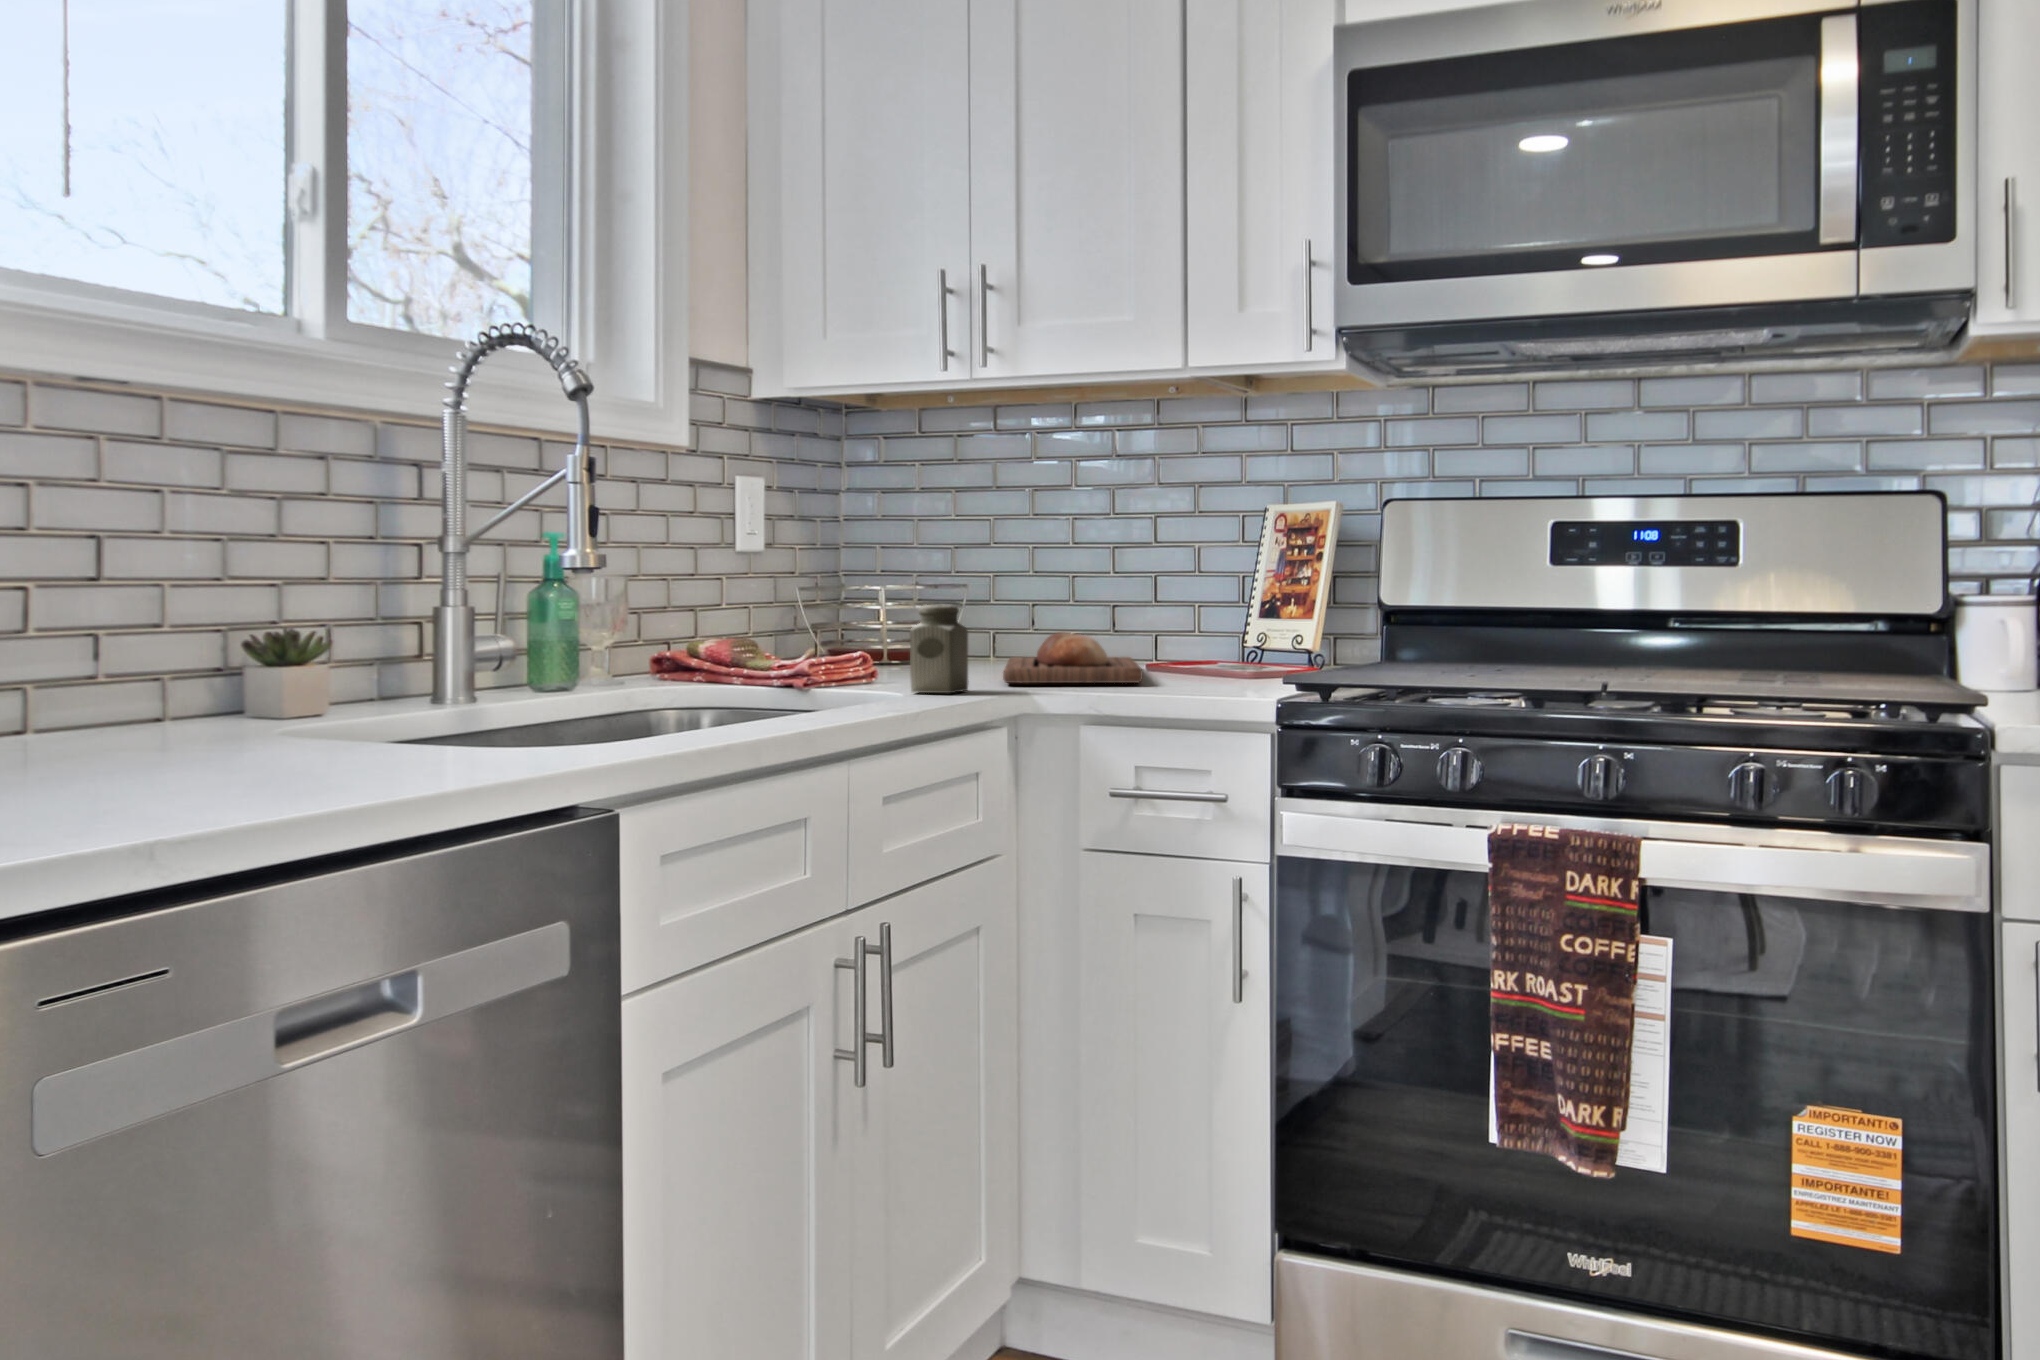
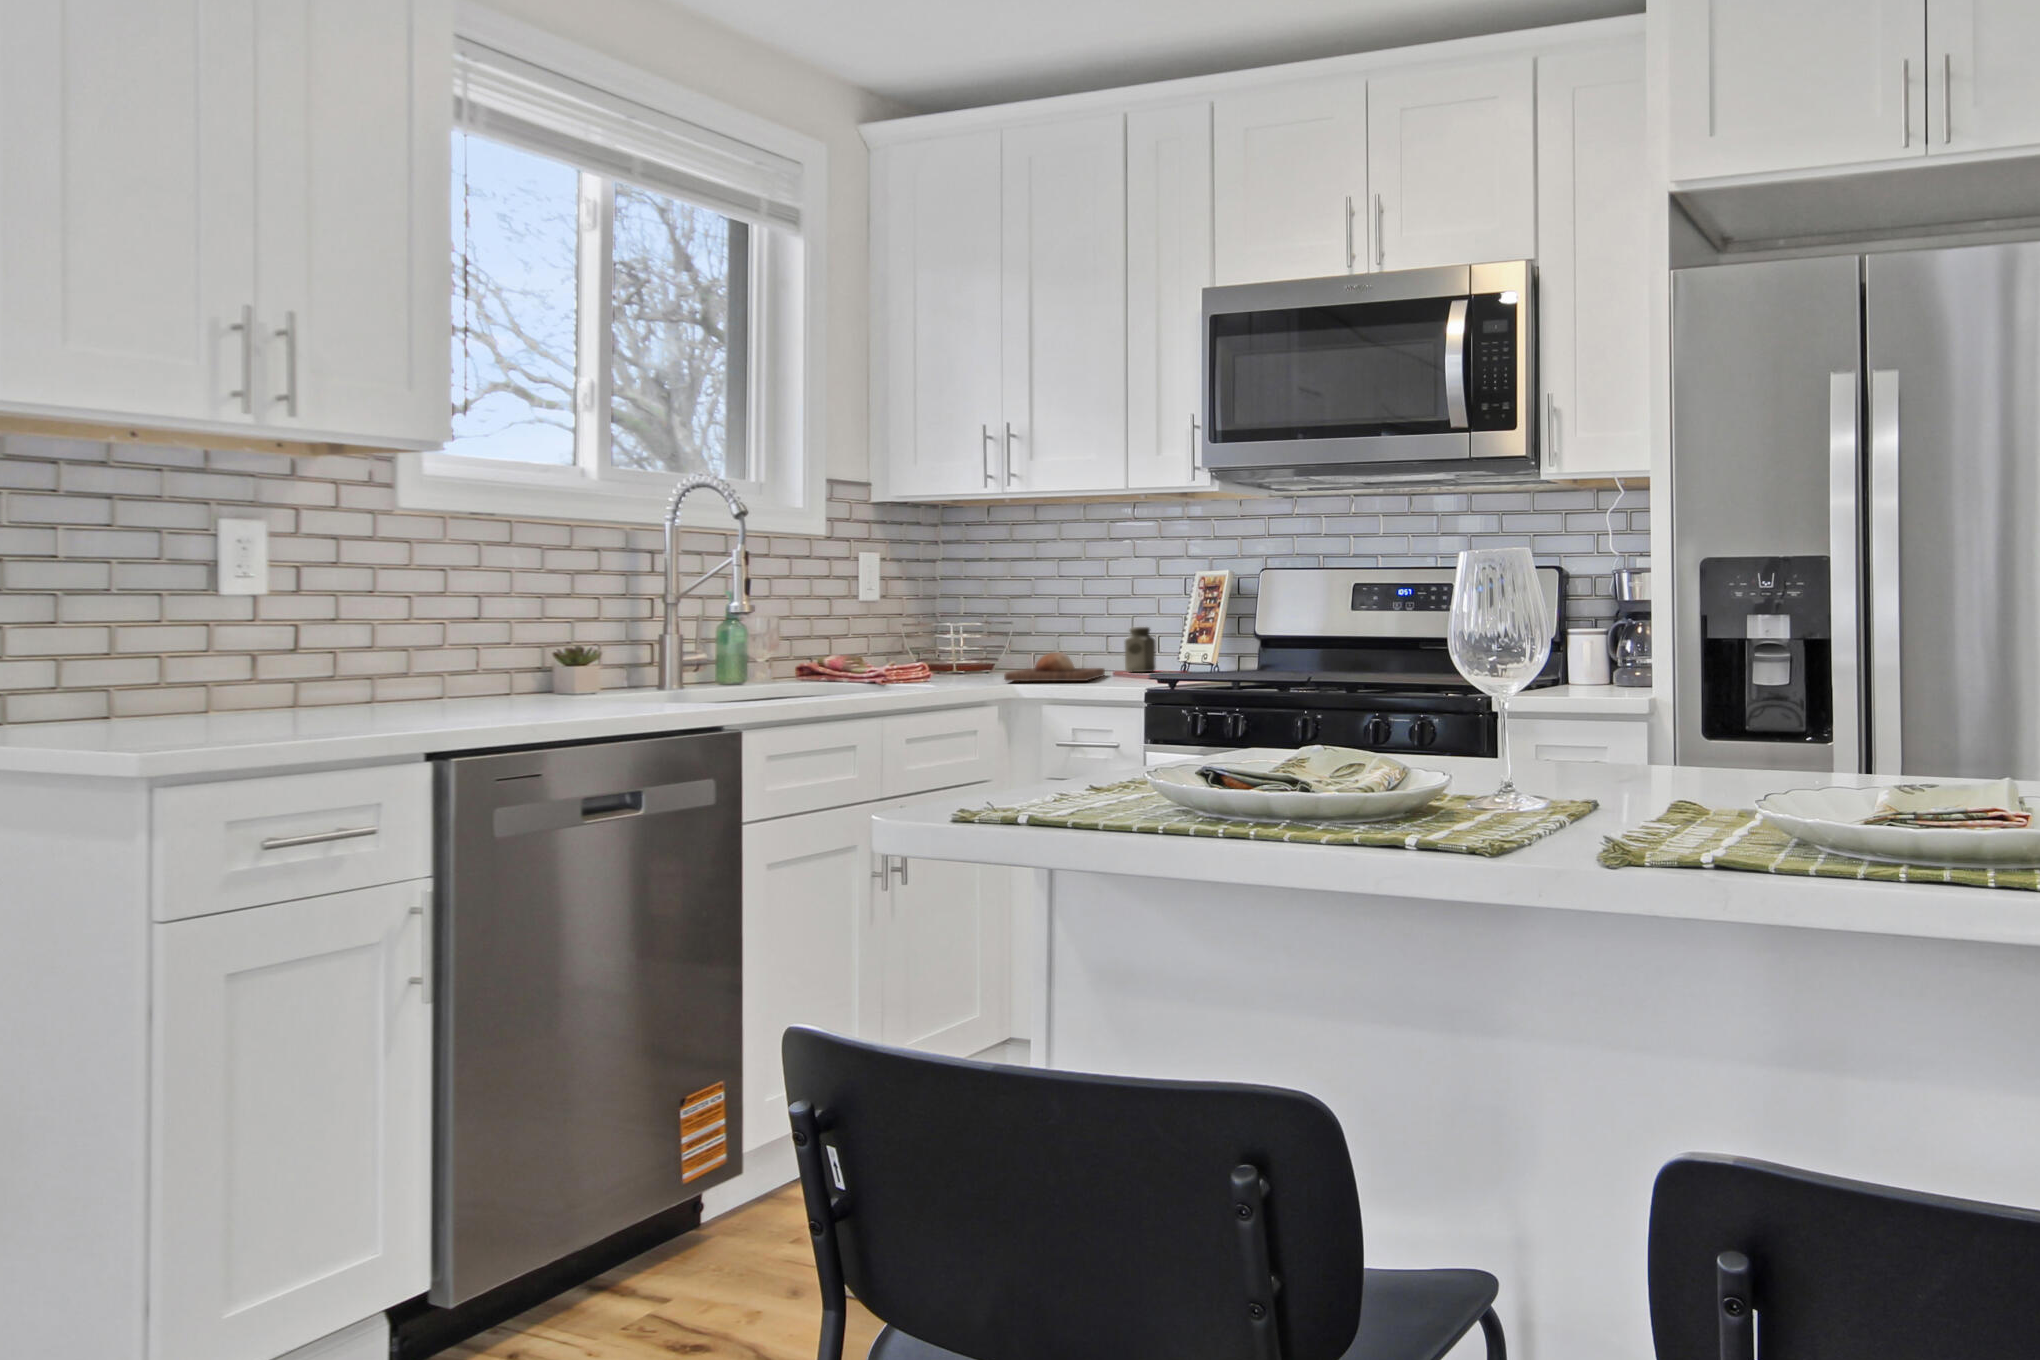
salt shaker: present [910,605,968,693] -> present [1125,627,1156,672]

